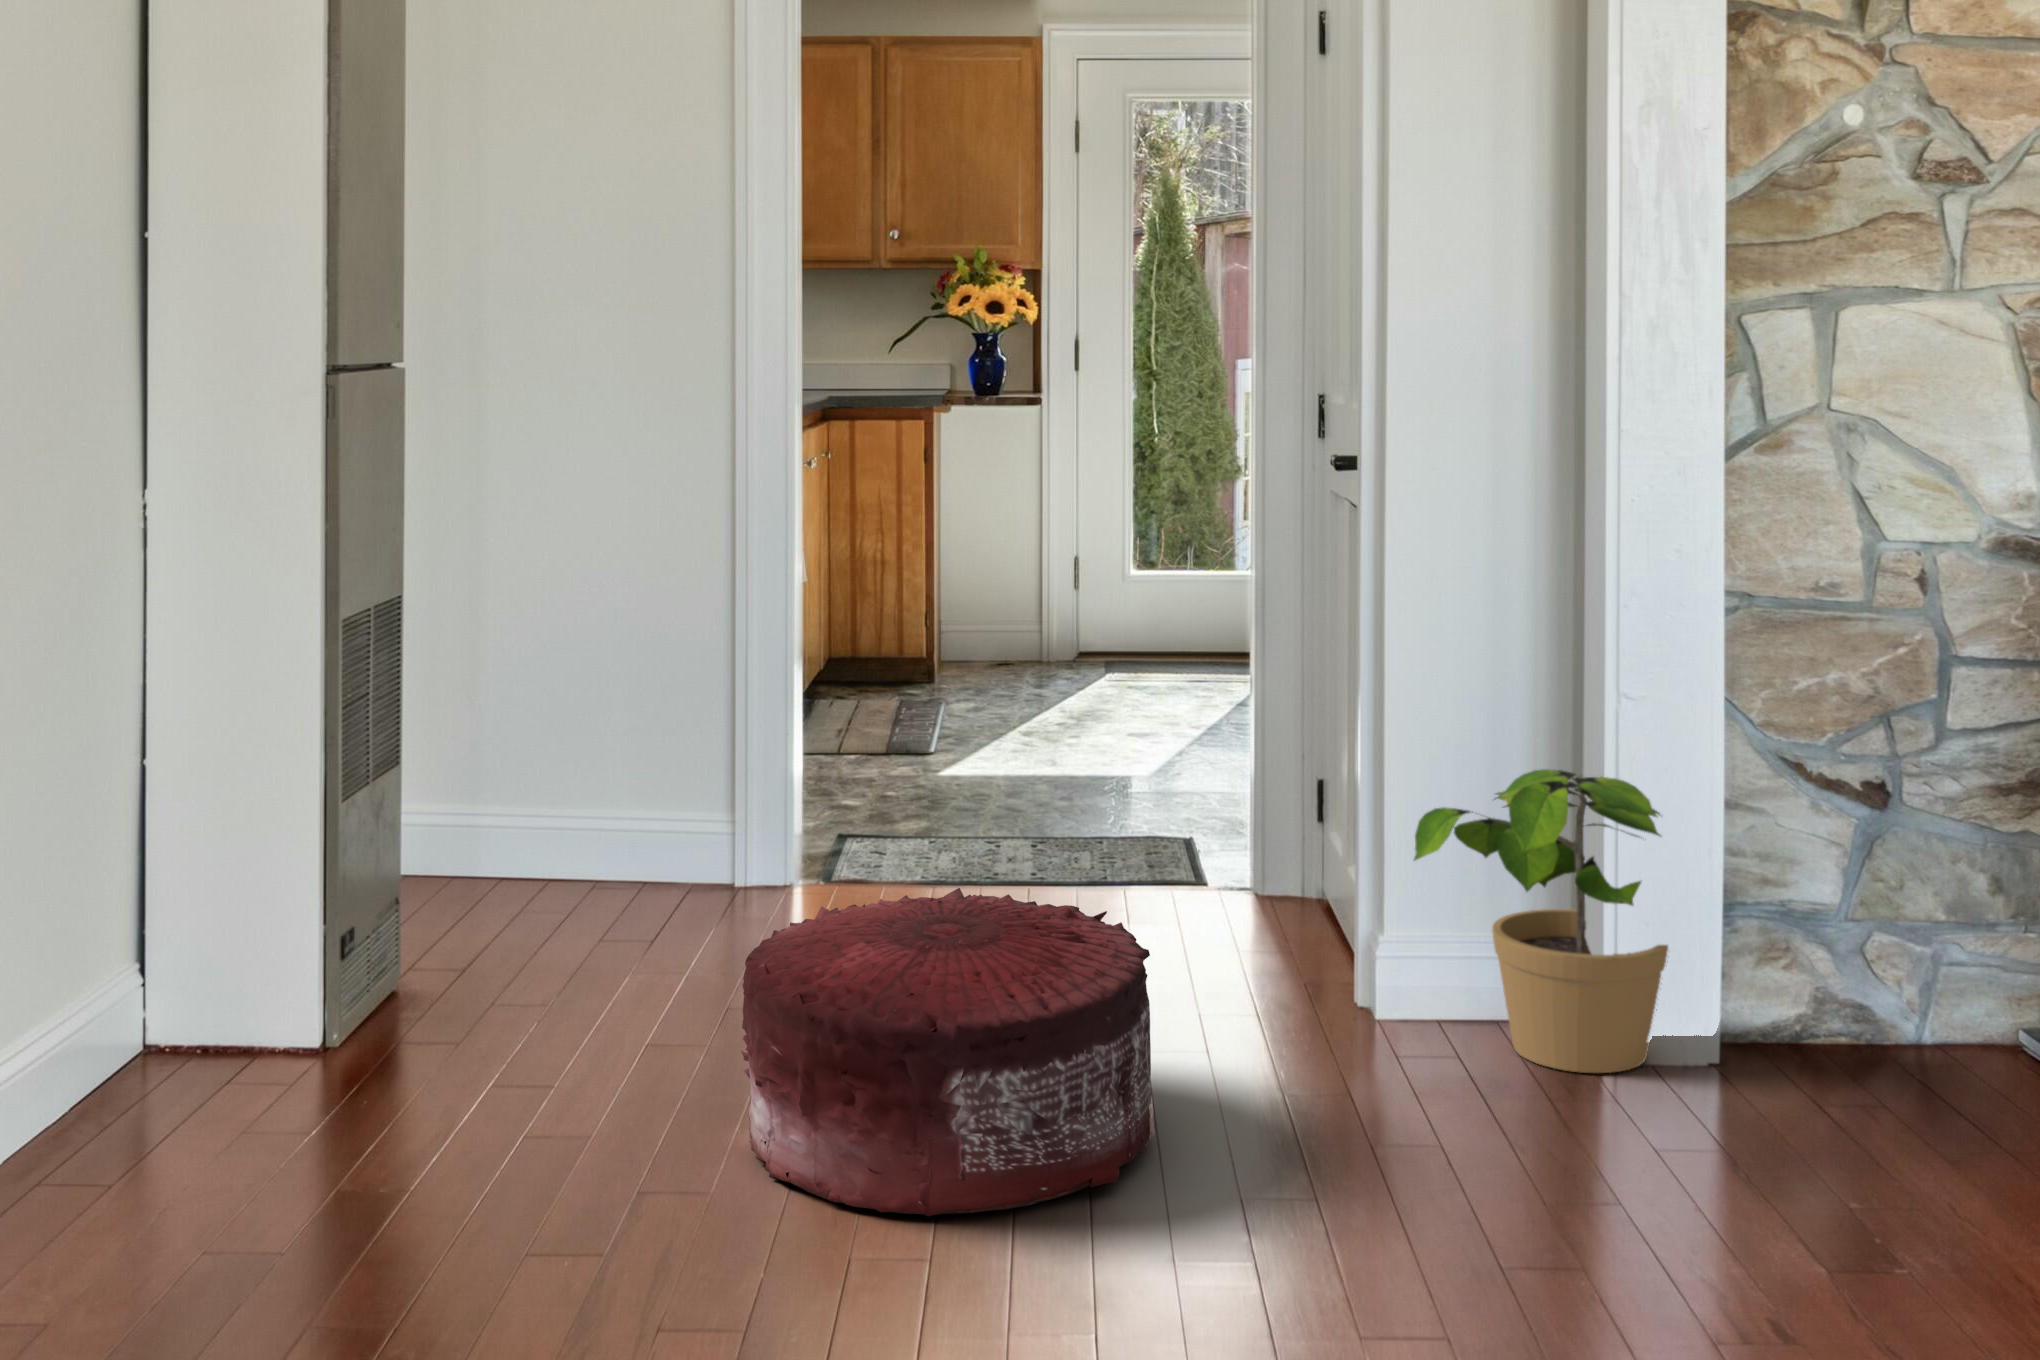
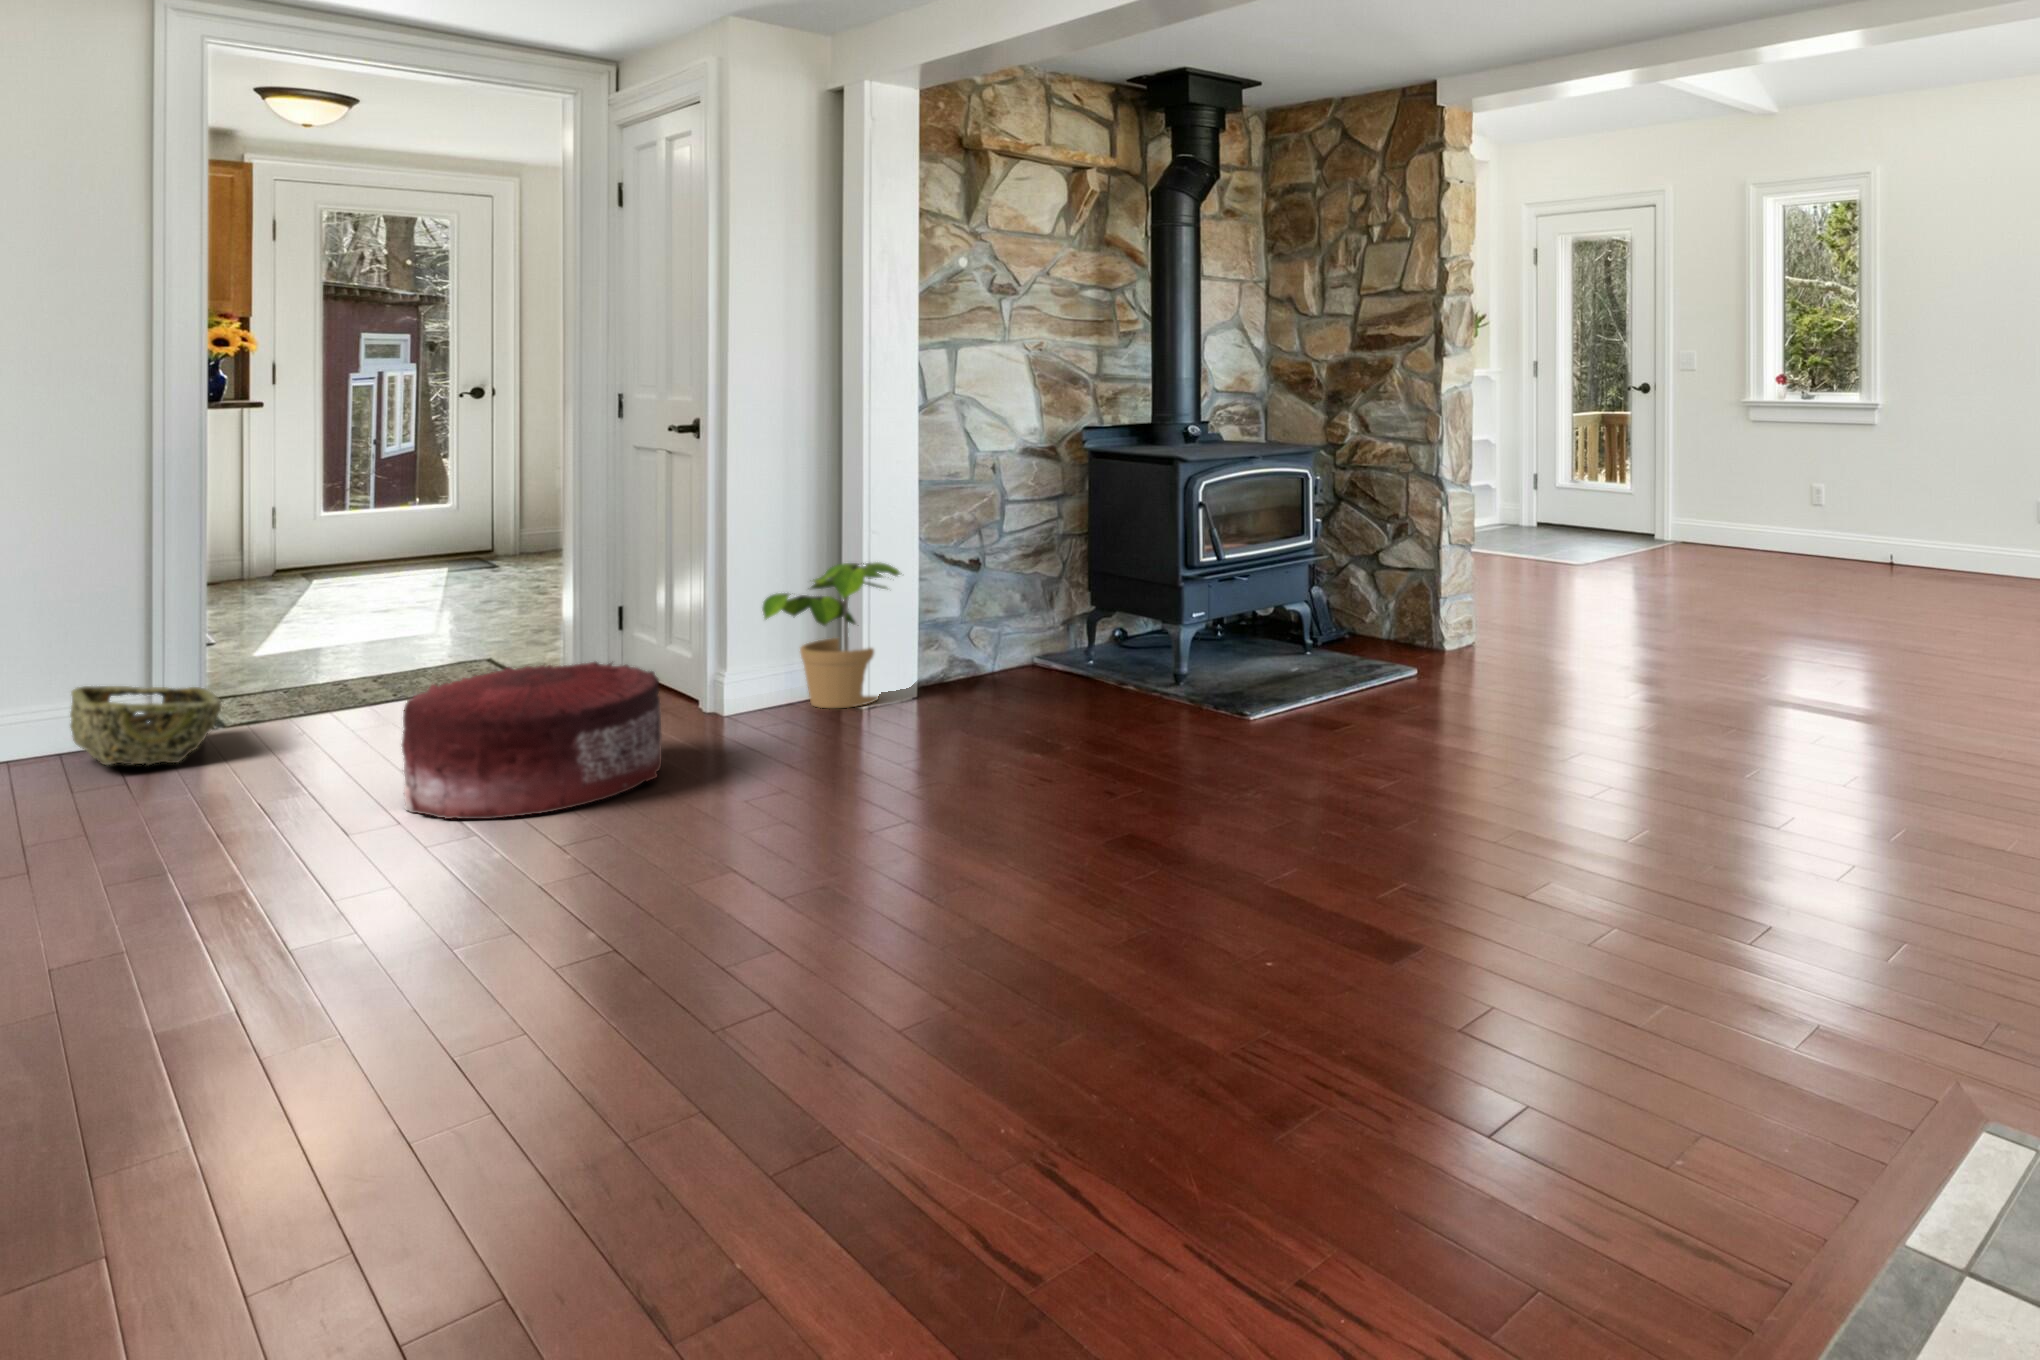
woven basket: none [537,798,717,939] -> present [70,686,222,767]

